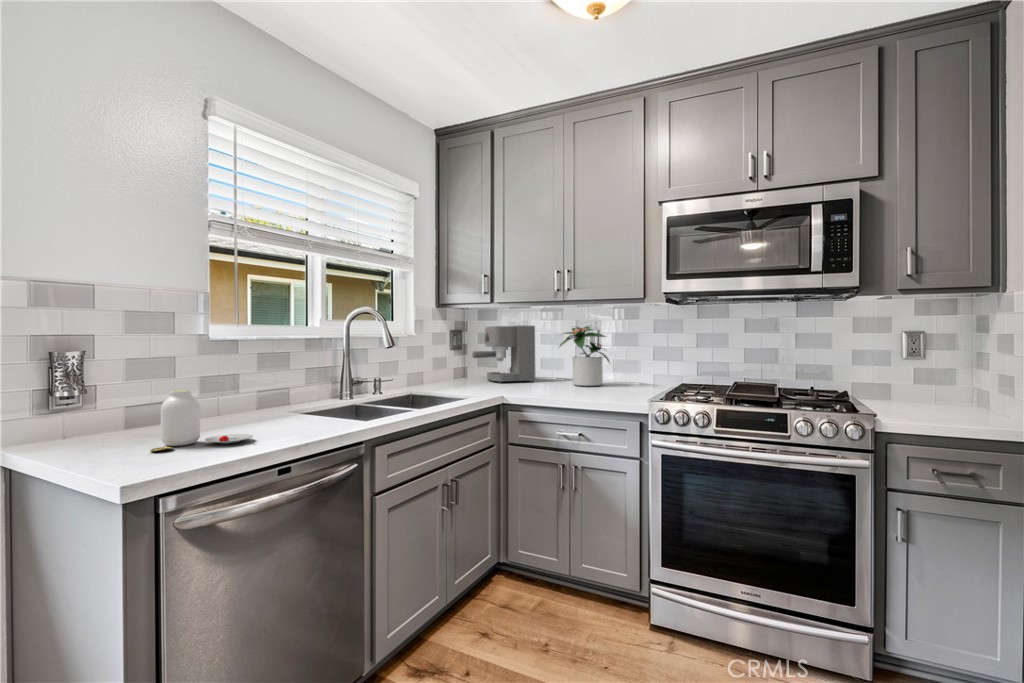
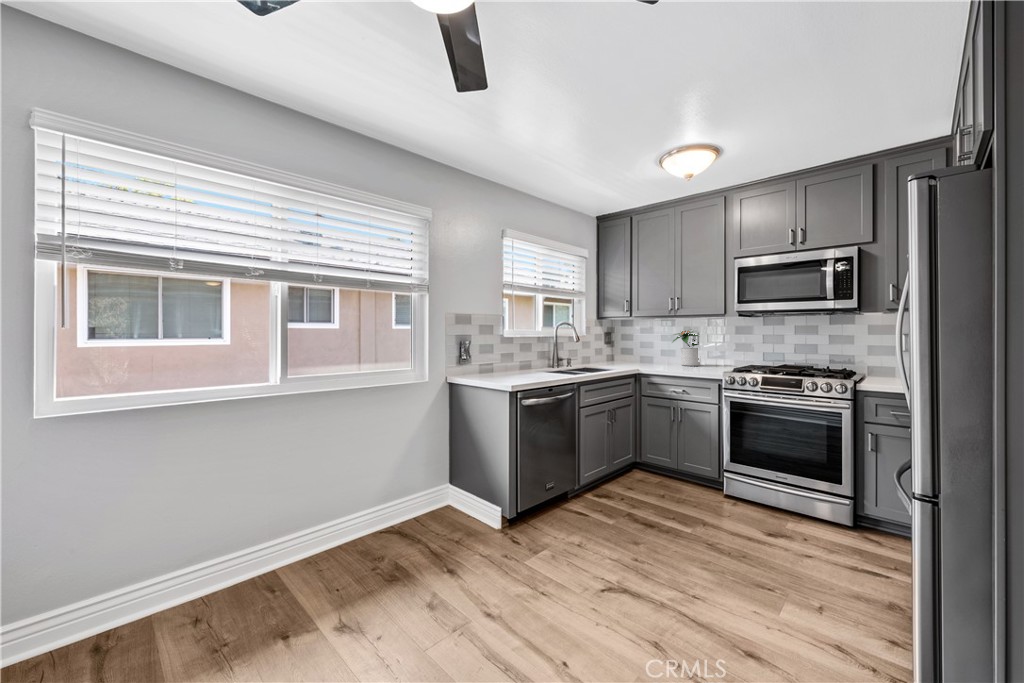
coffee maker: present [472,326,535,383] -> none [618,329,657,363]
jar: present [150,390,253,451] -> none [498,359,533,382]

